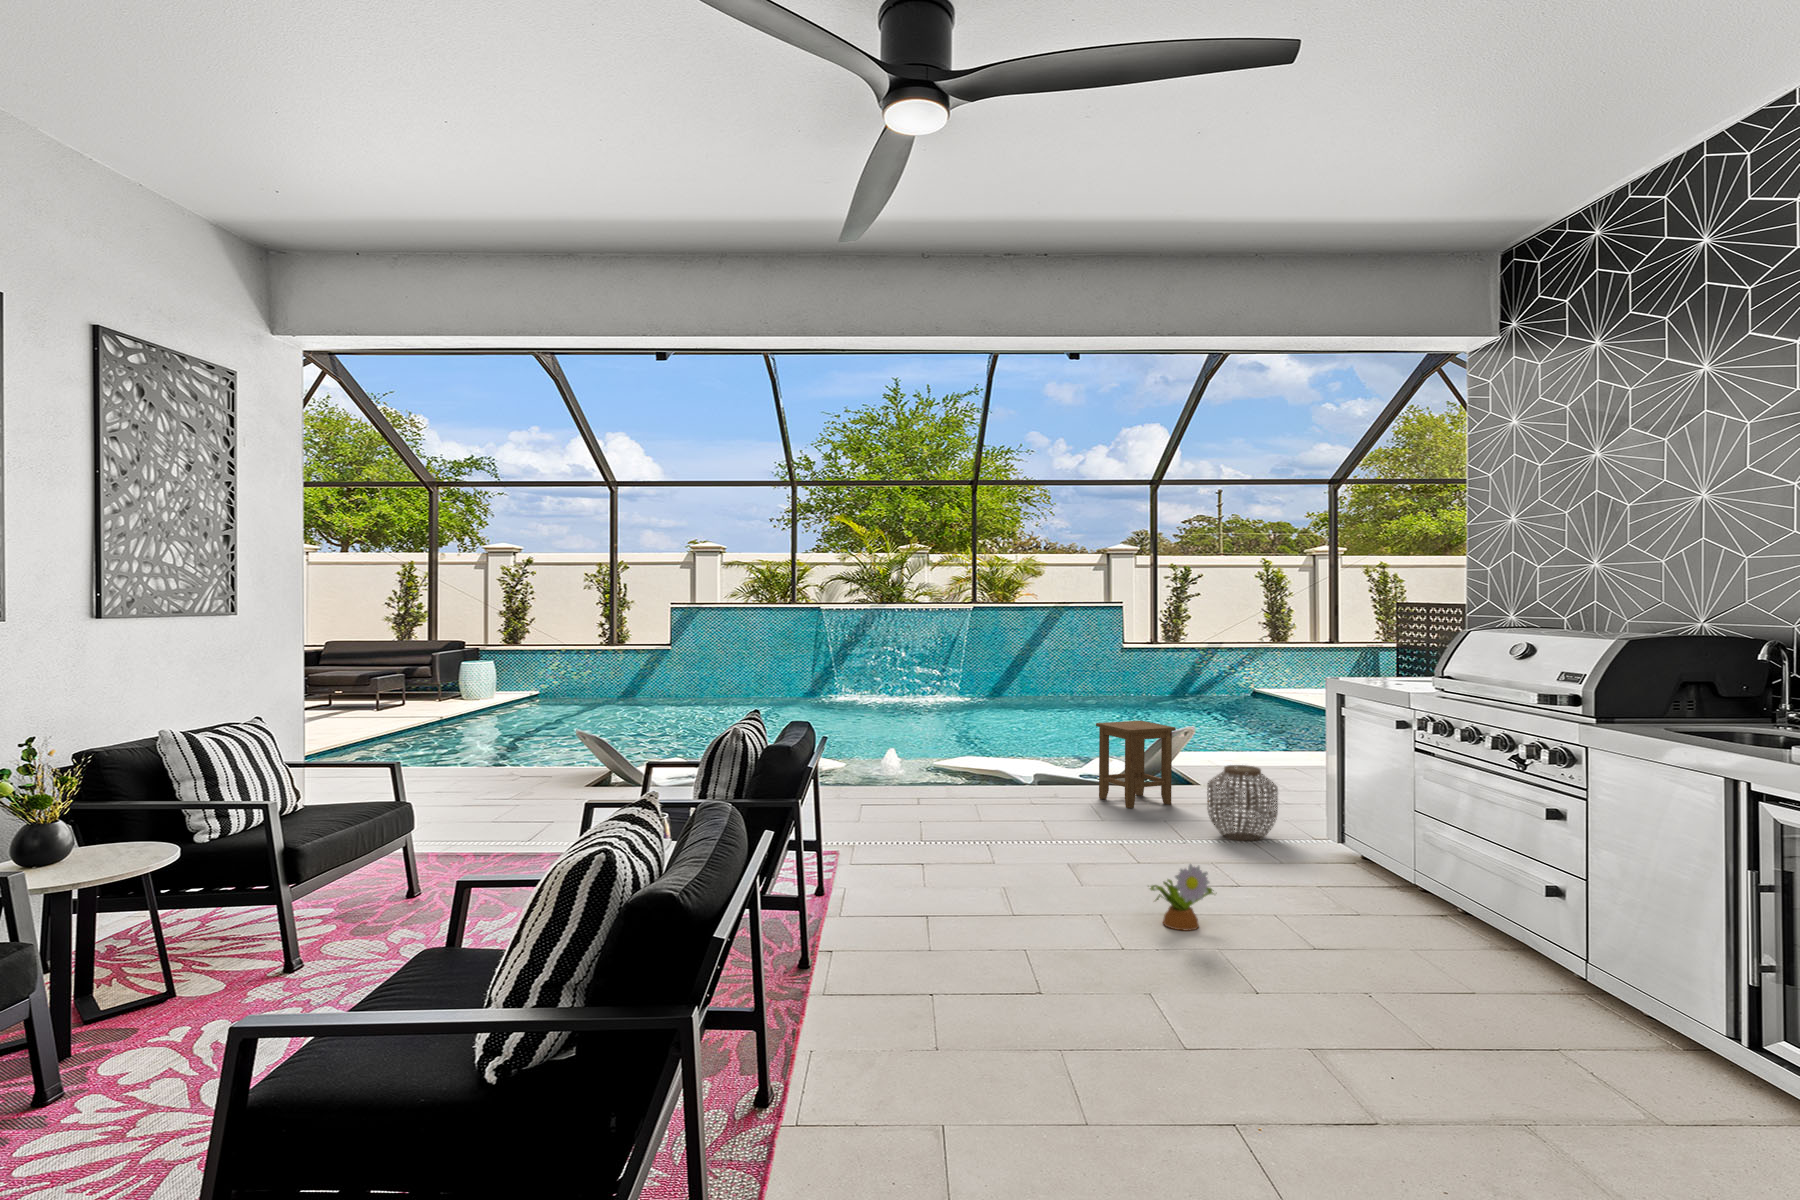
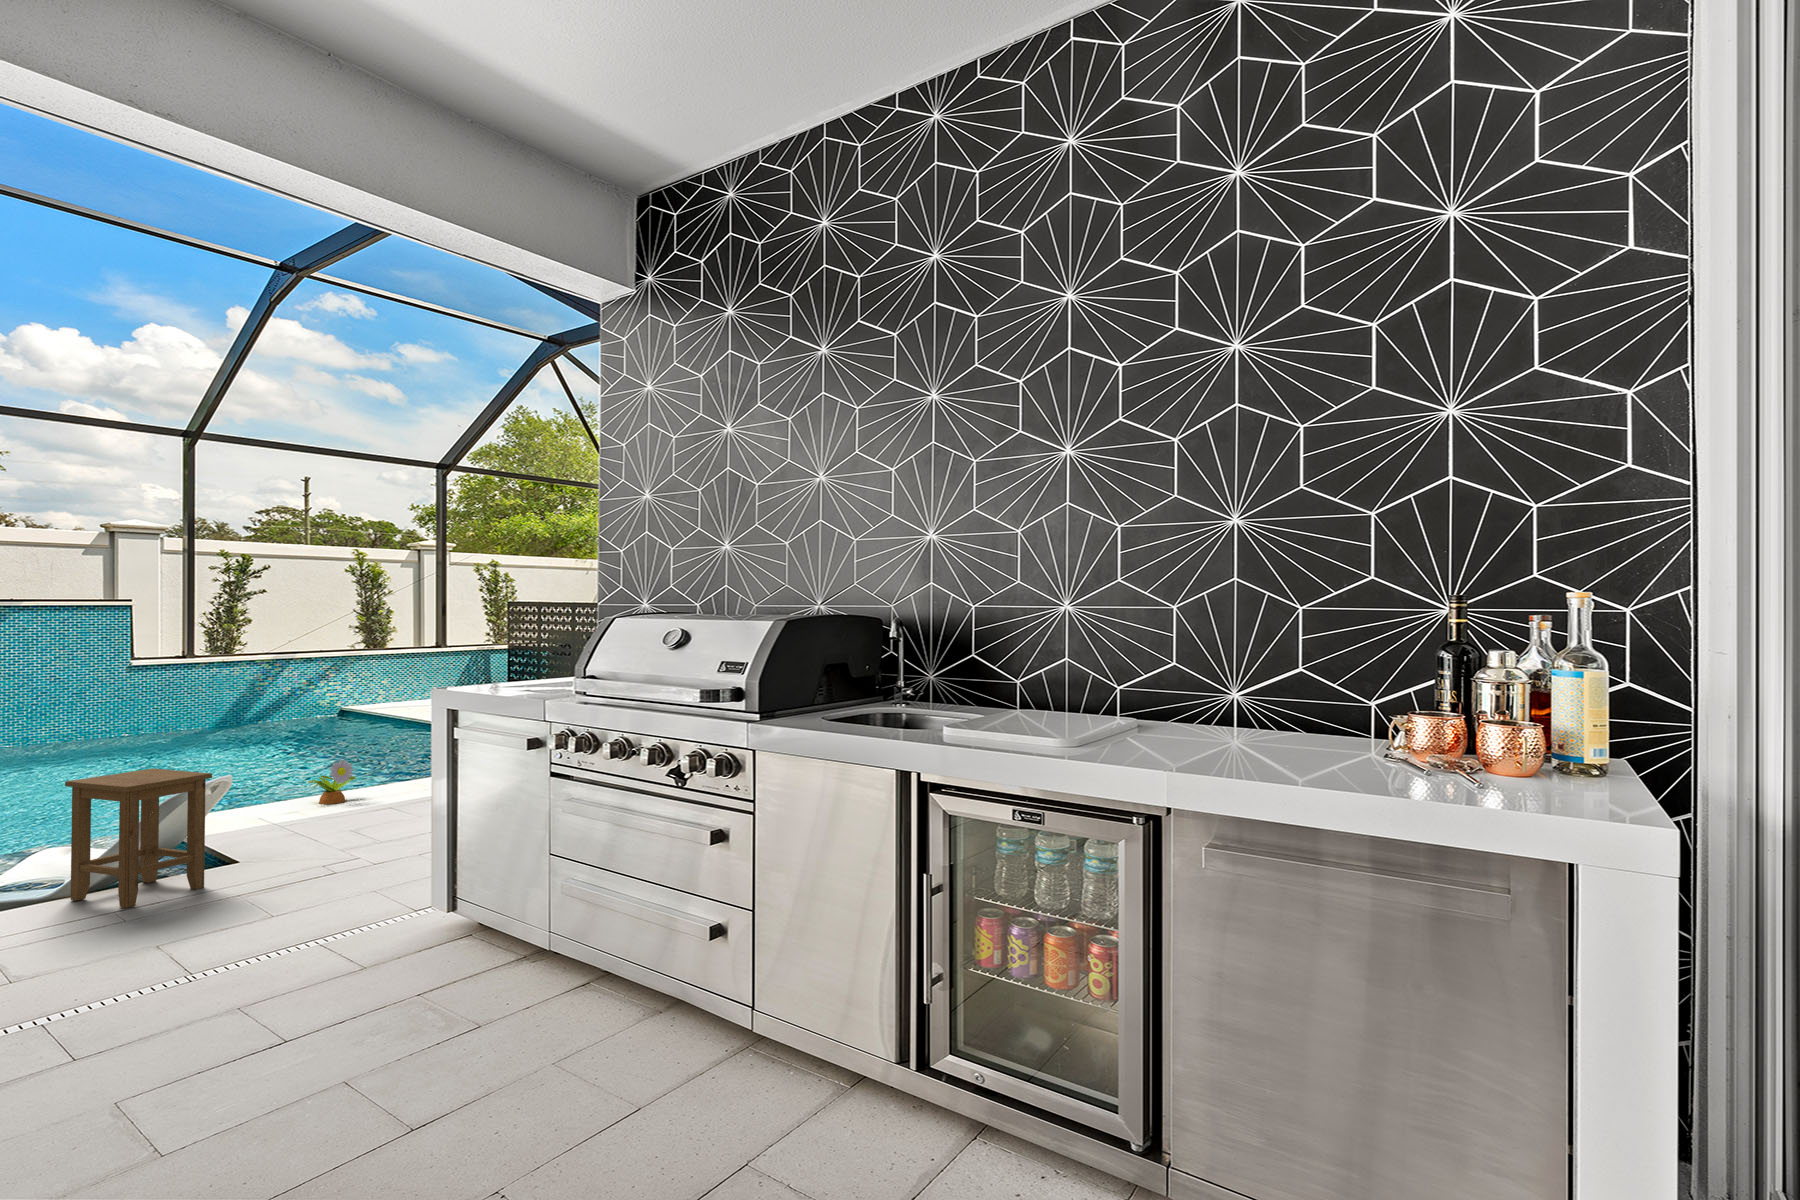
woven basket: present [1207,765,1278,841] -> none [260,817,369,928]
decorative plant: present [1150,864,1214,930] -> present [308,759,357,804]

